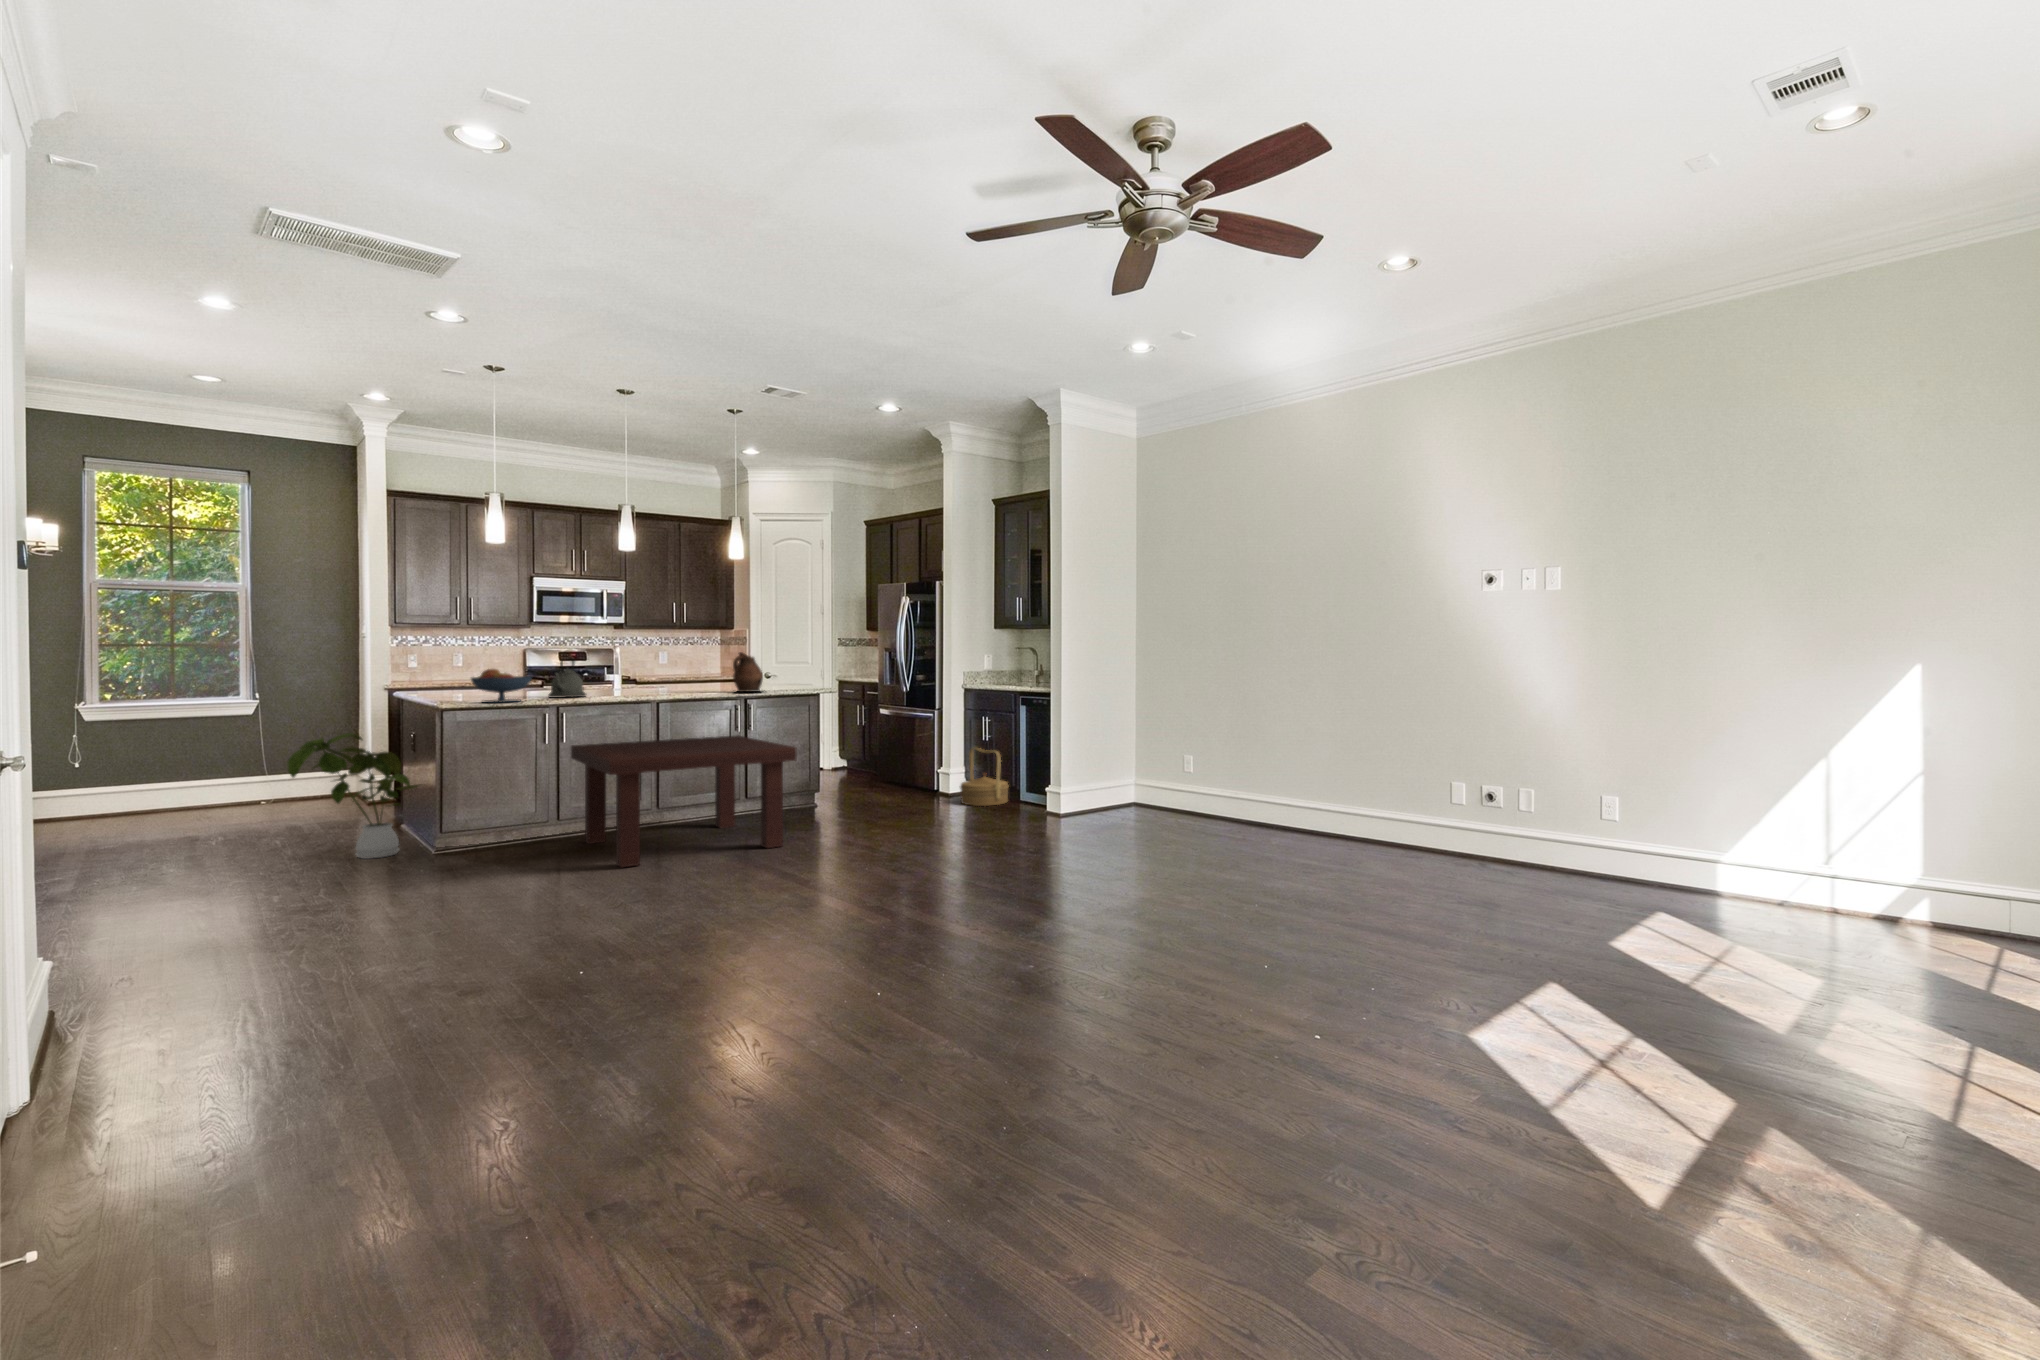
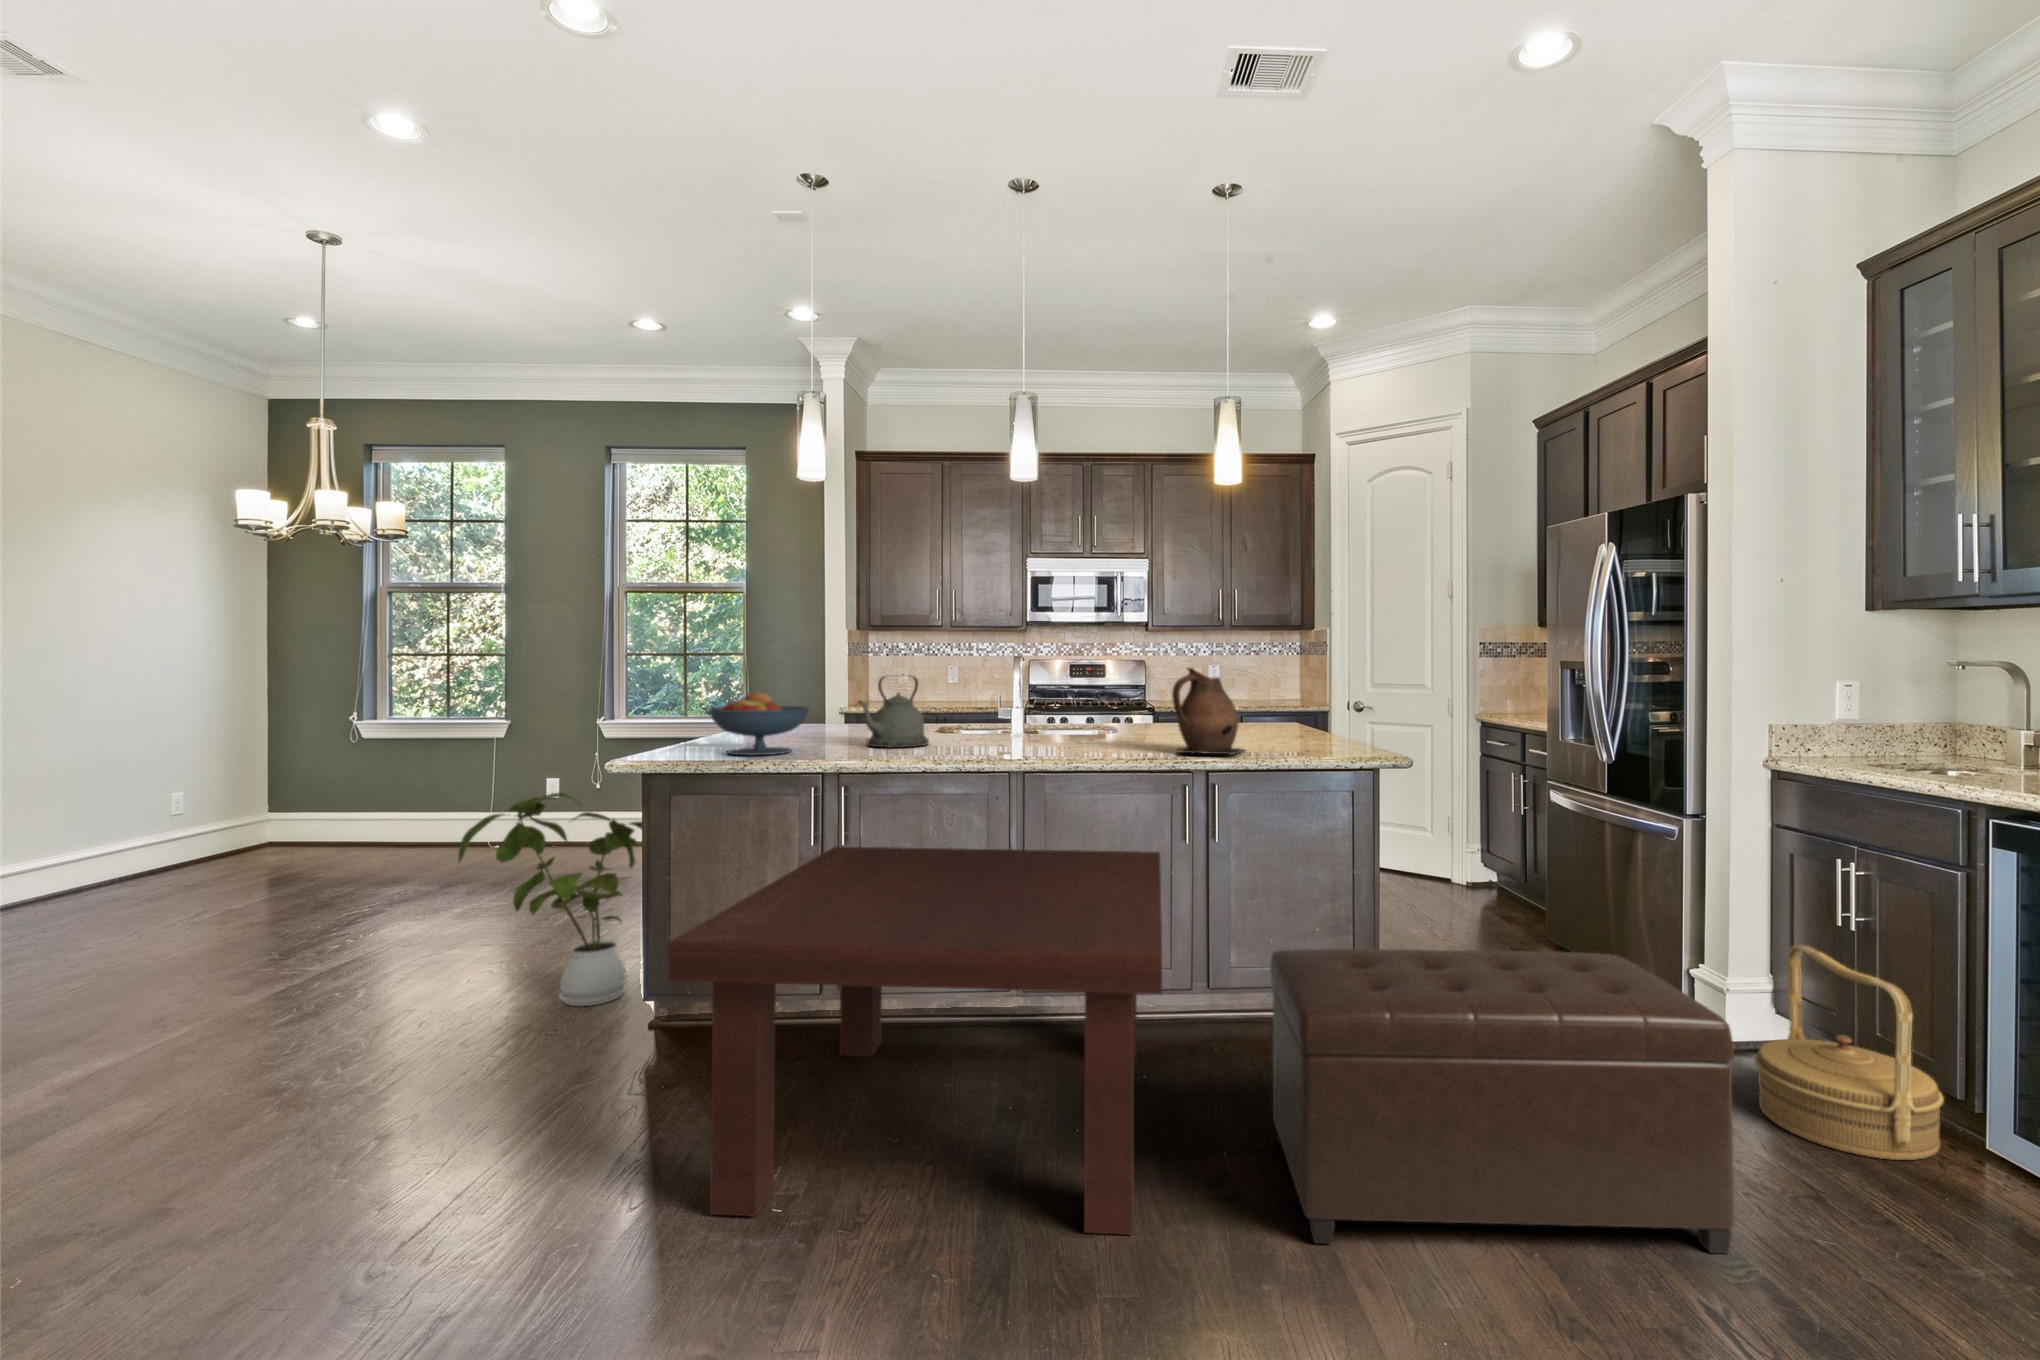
ottoman: none [809,749,955,838] -> present [1270,949,1735,1254]

